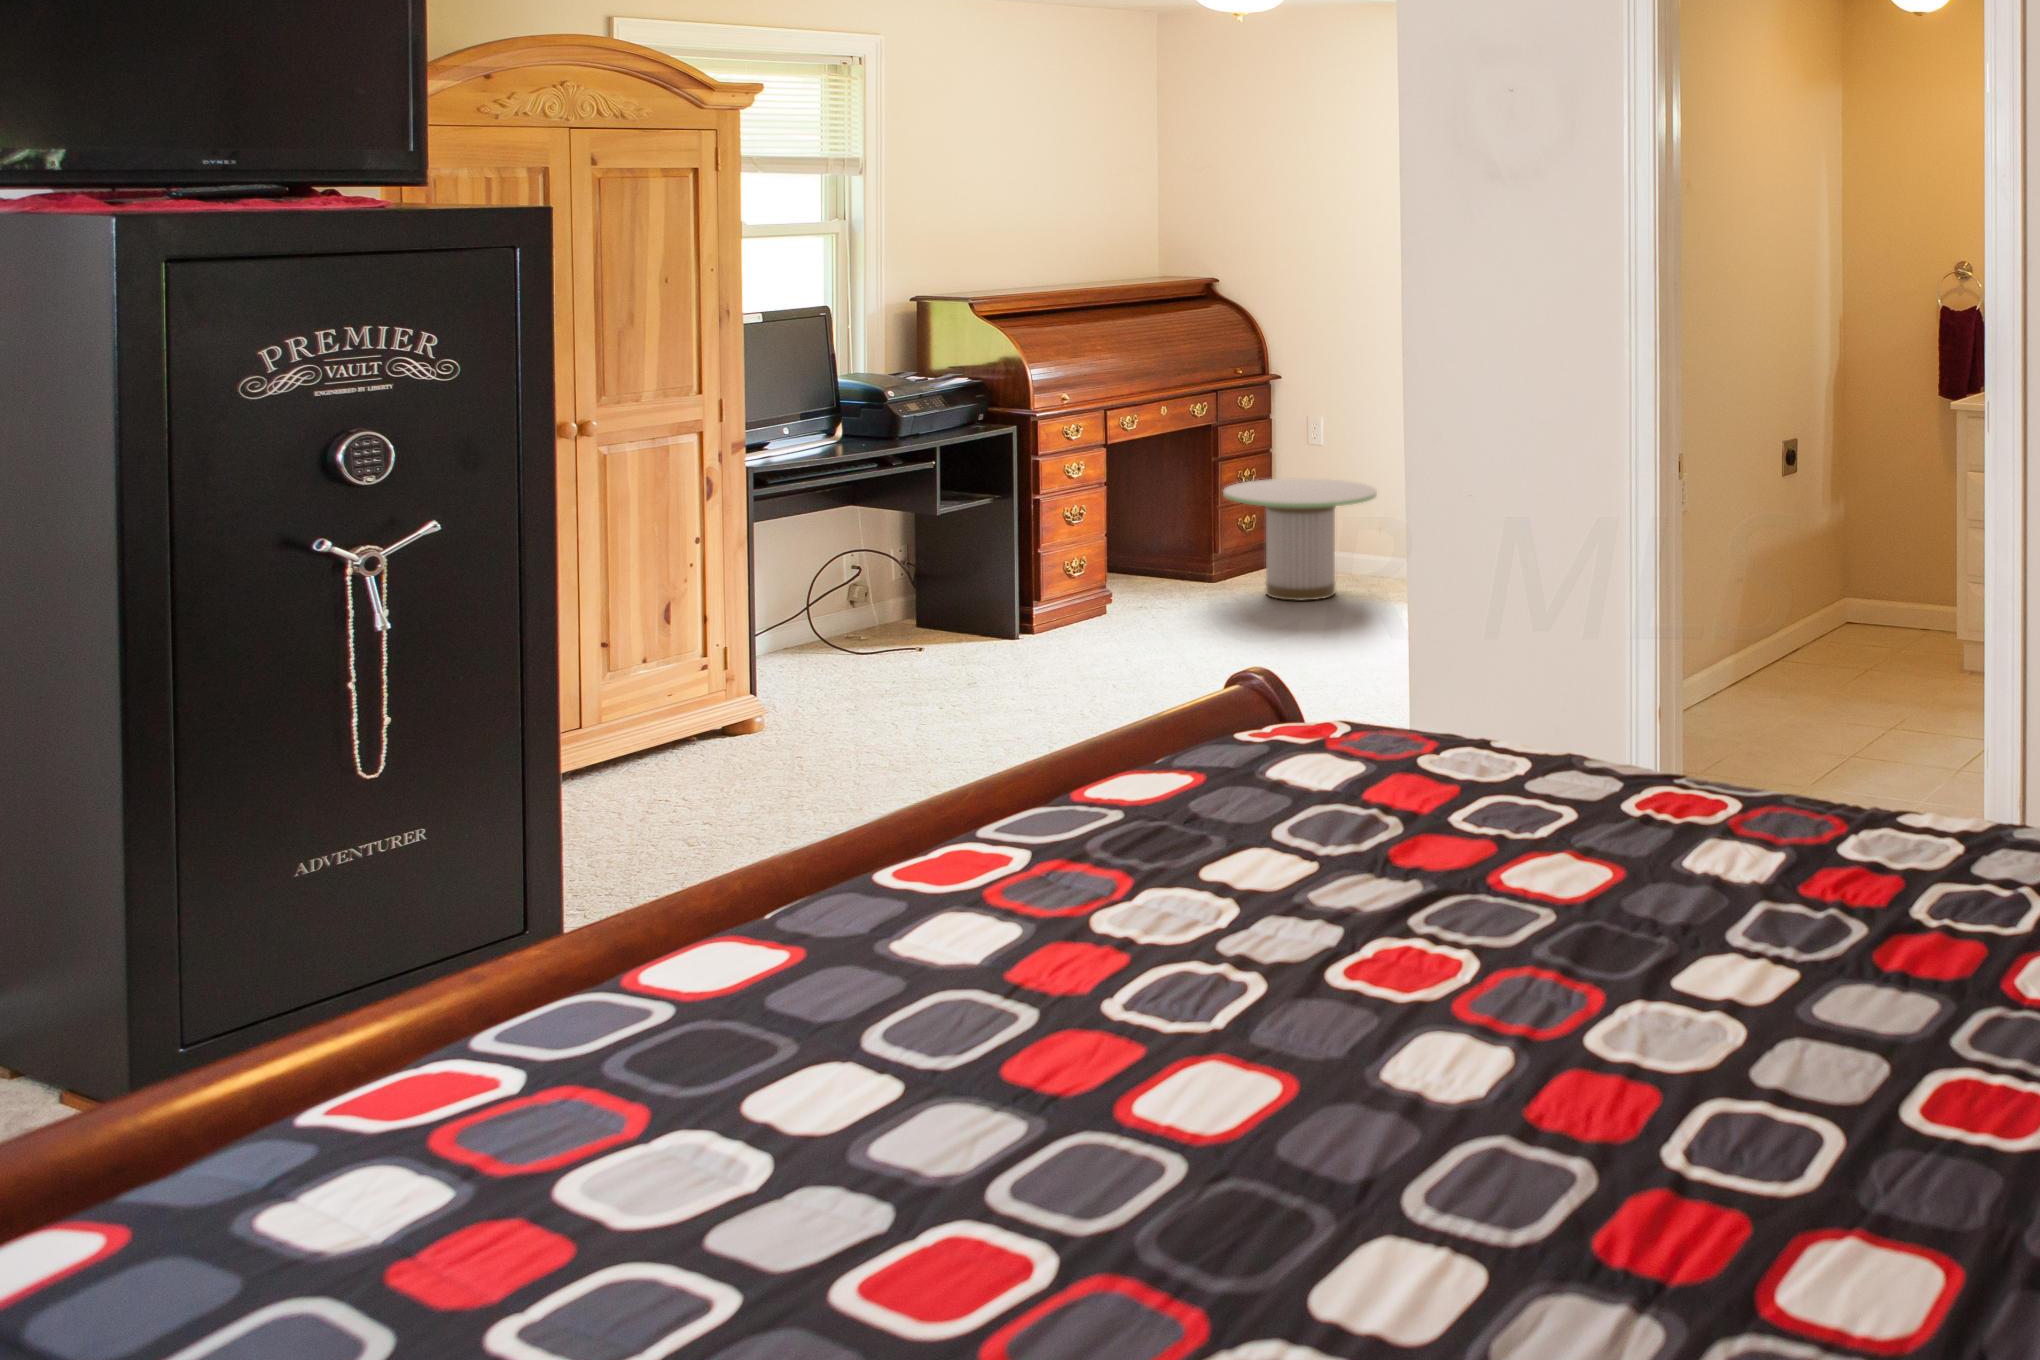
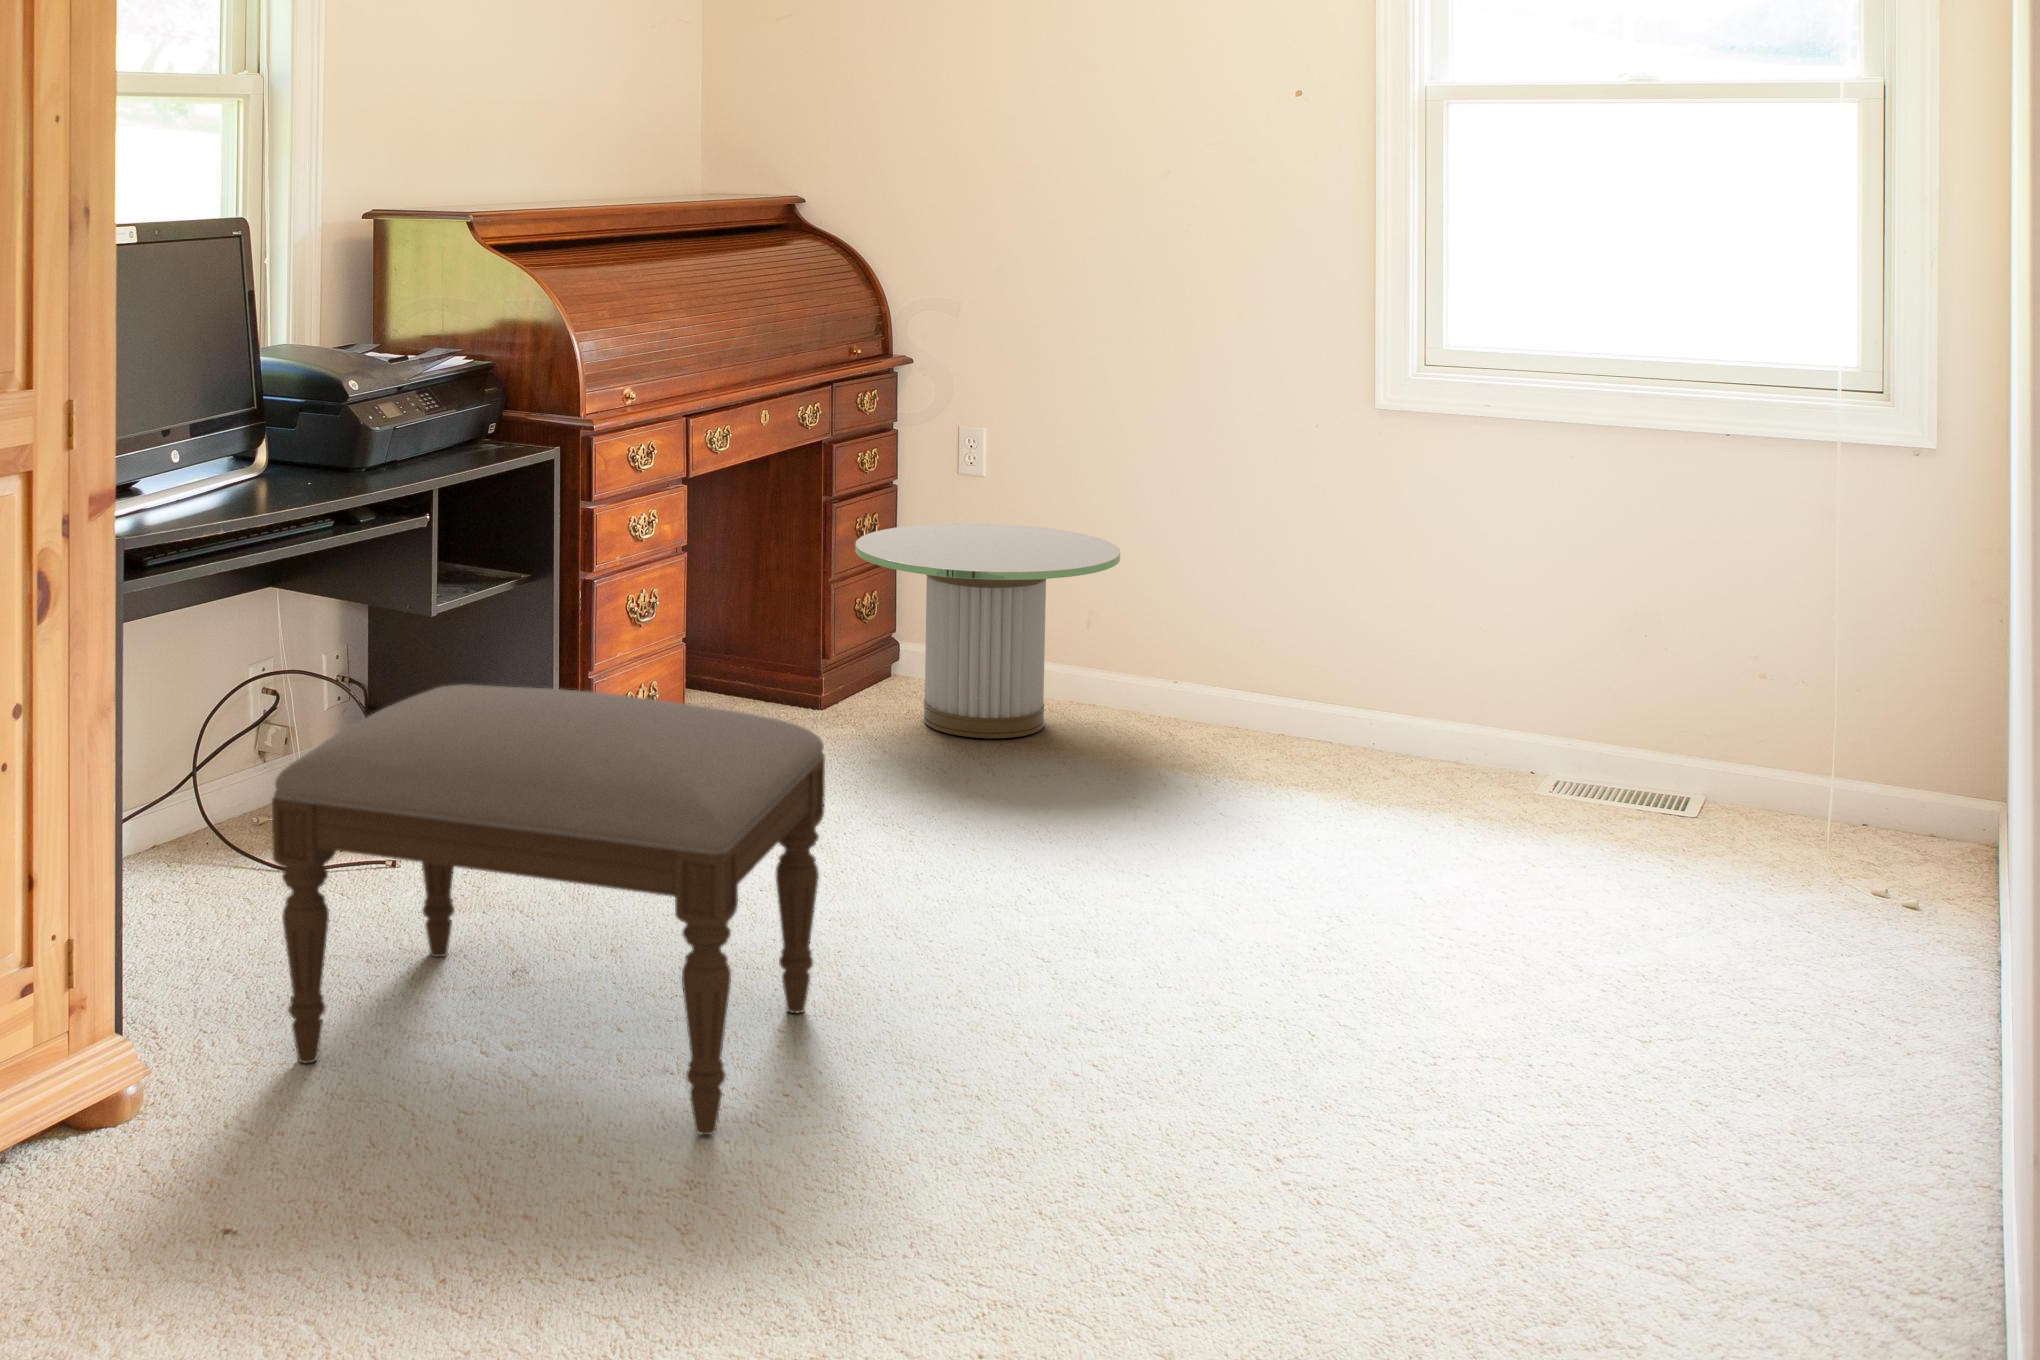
ottoman: none [828,547,1111,739] -> present [272,684,825,1135]

